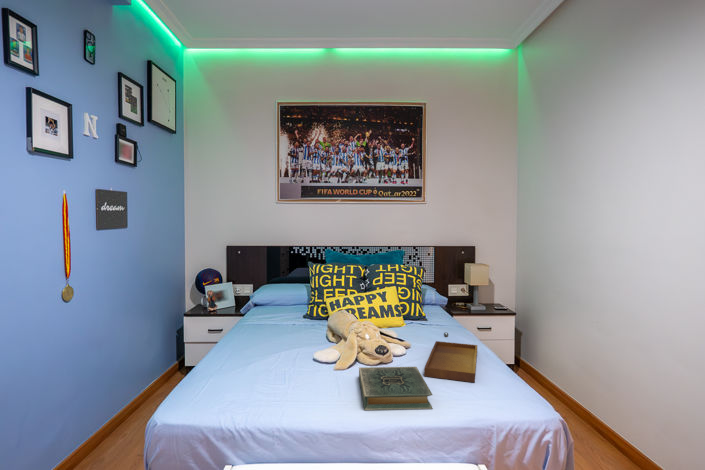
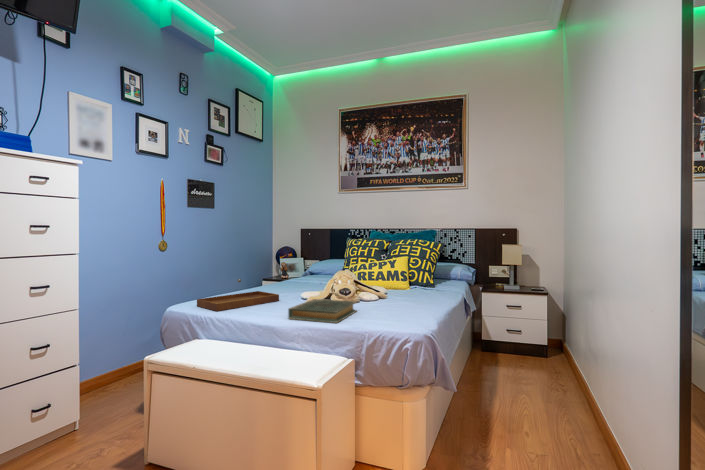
tray: present [424,332,477,382] -> present [197,279,279,311]

